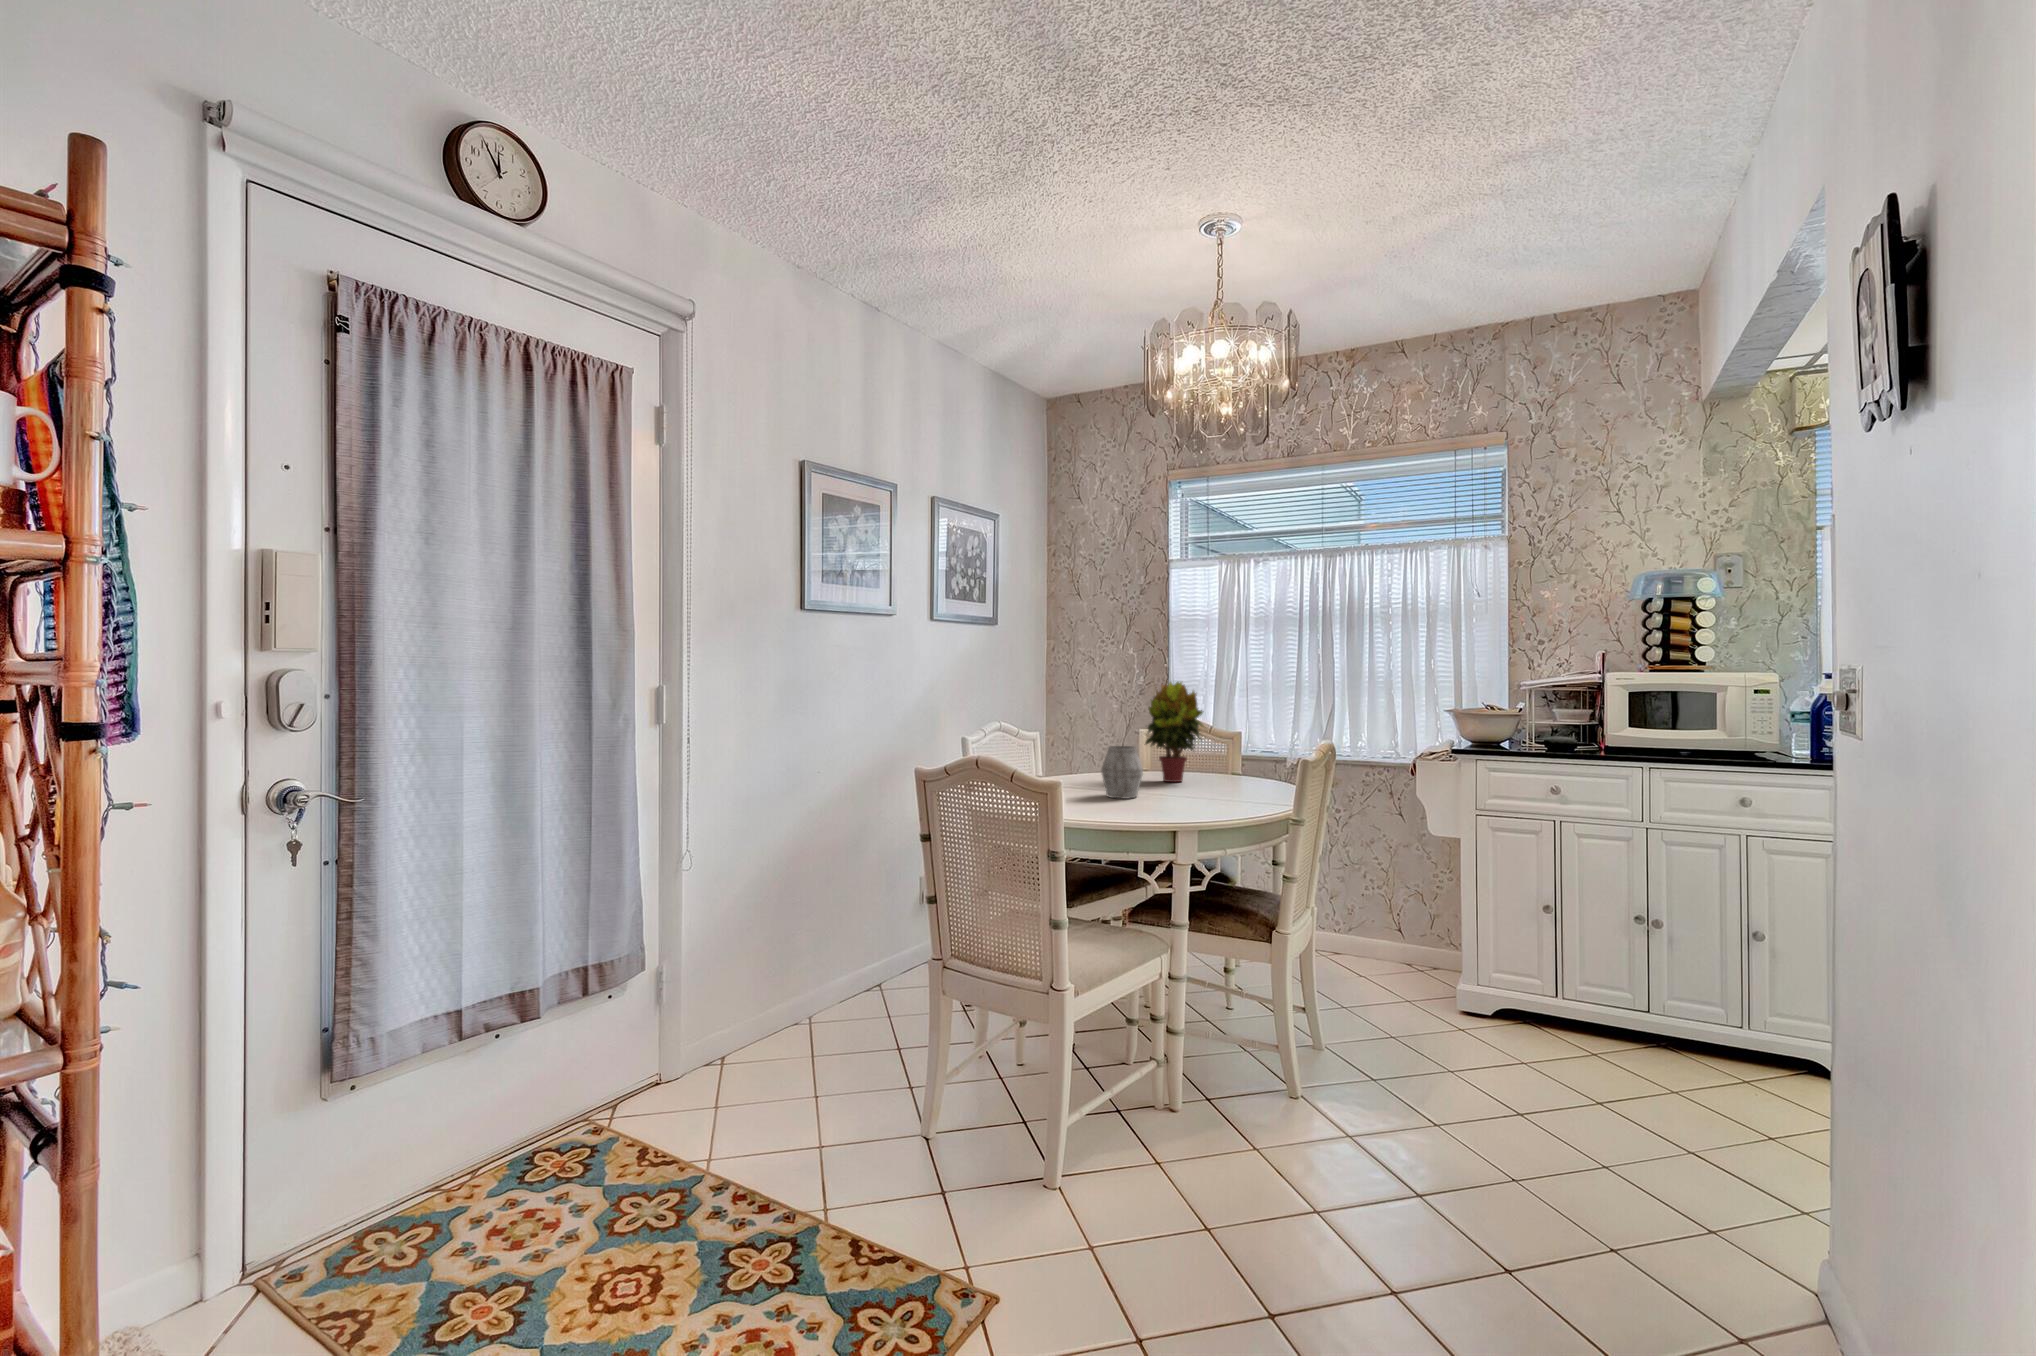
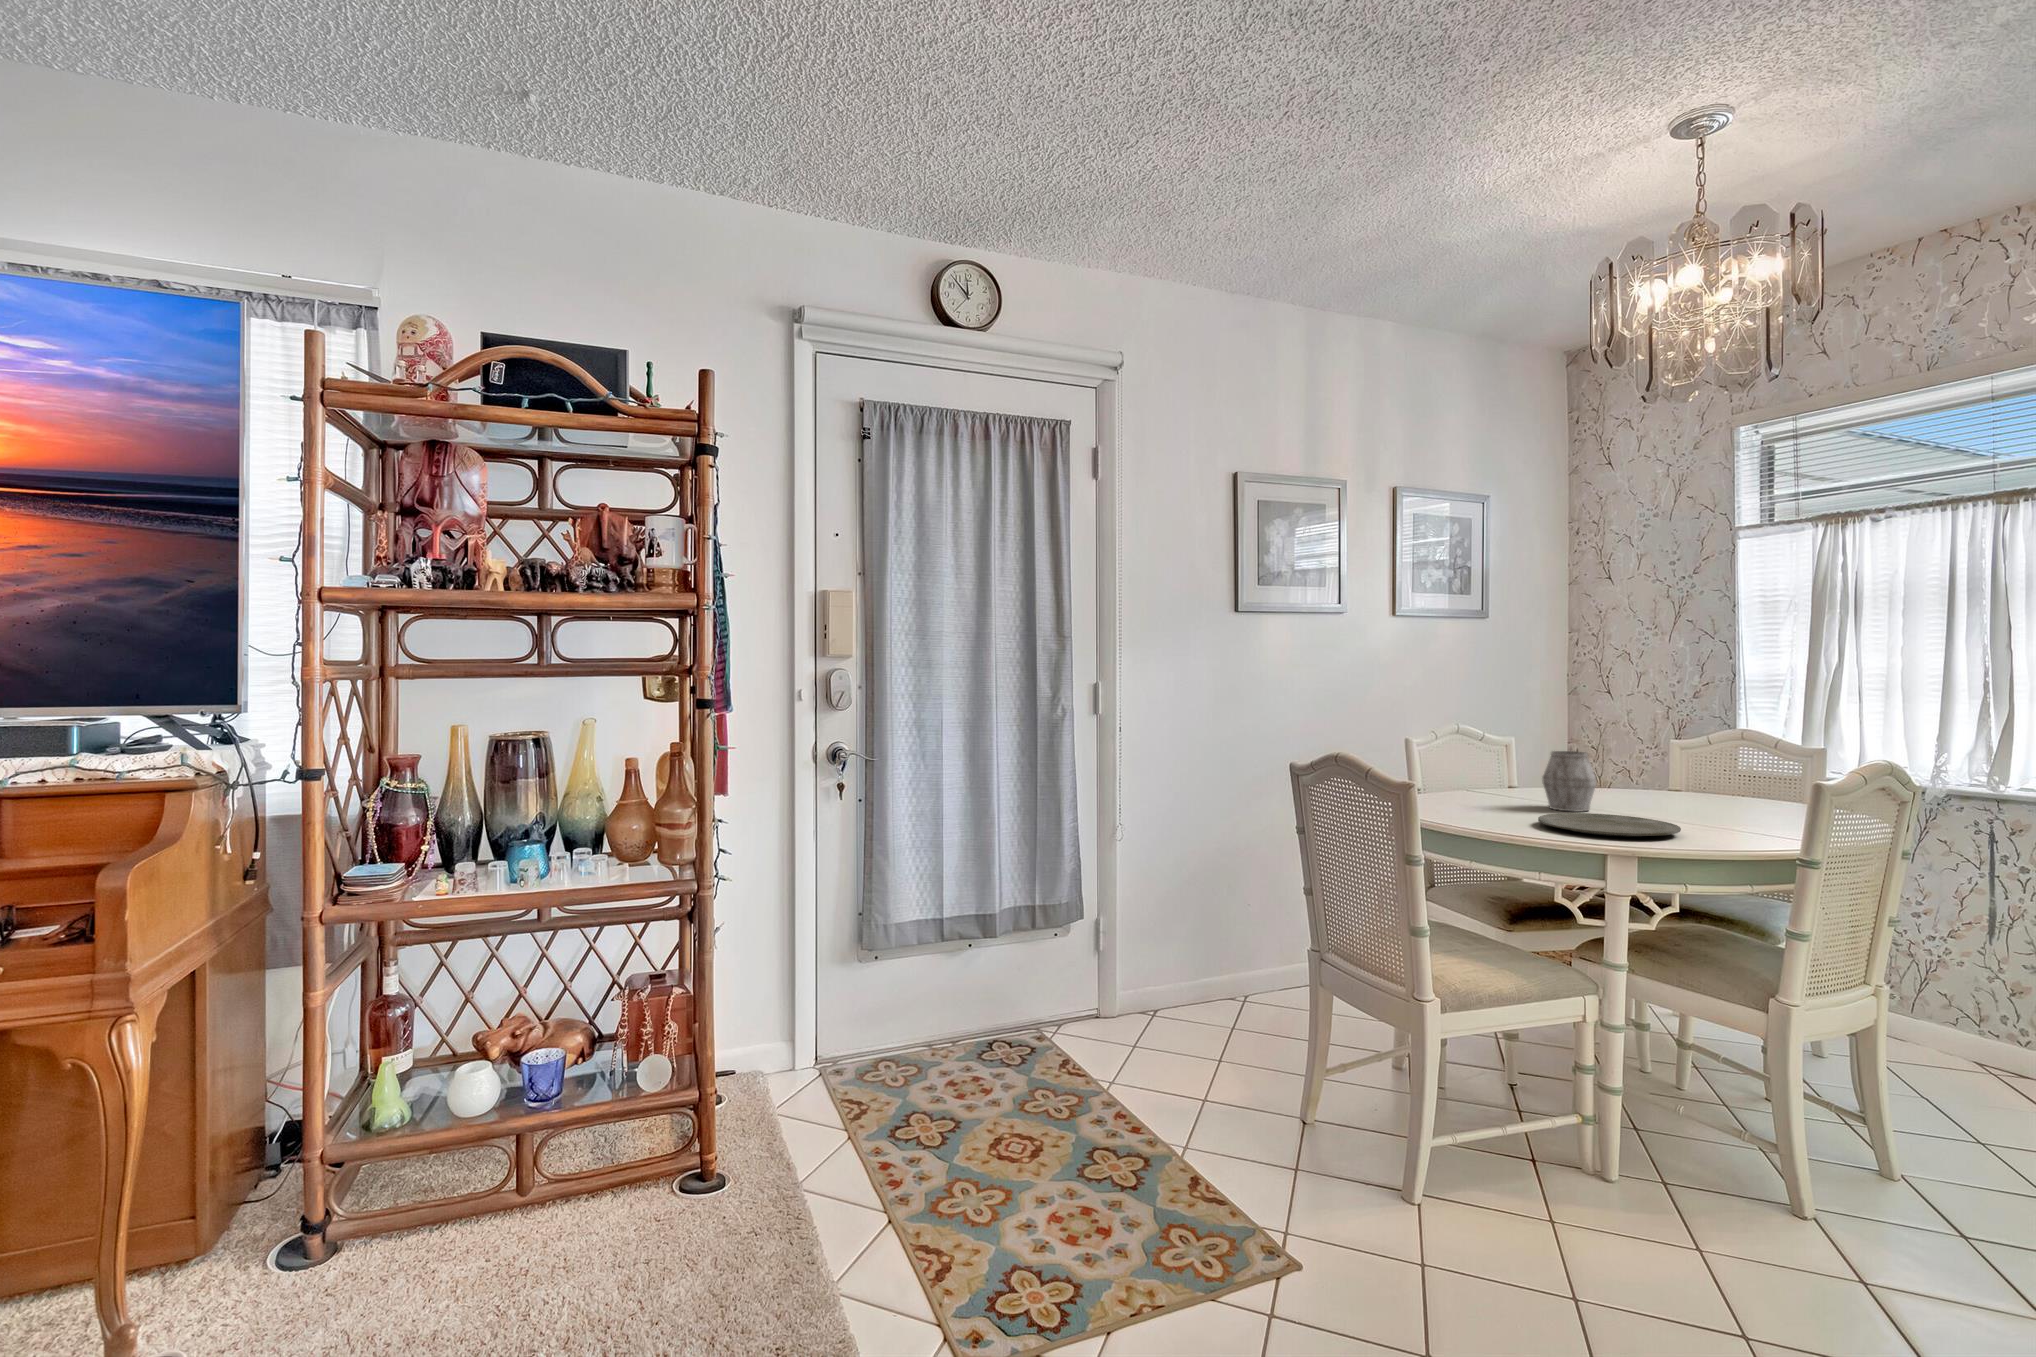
potted plant: present [1145,682,1203,782] -> none [1629,677,1725,801]
plate: none [1122,799,1228,818] -> present [1538,813,1681,837]

